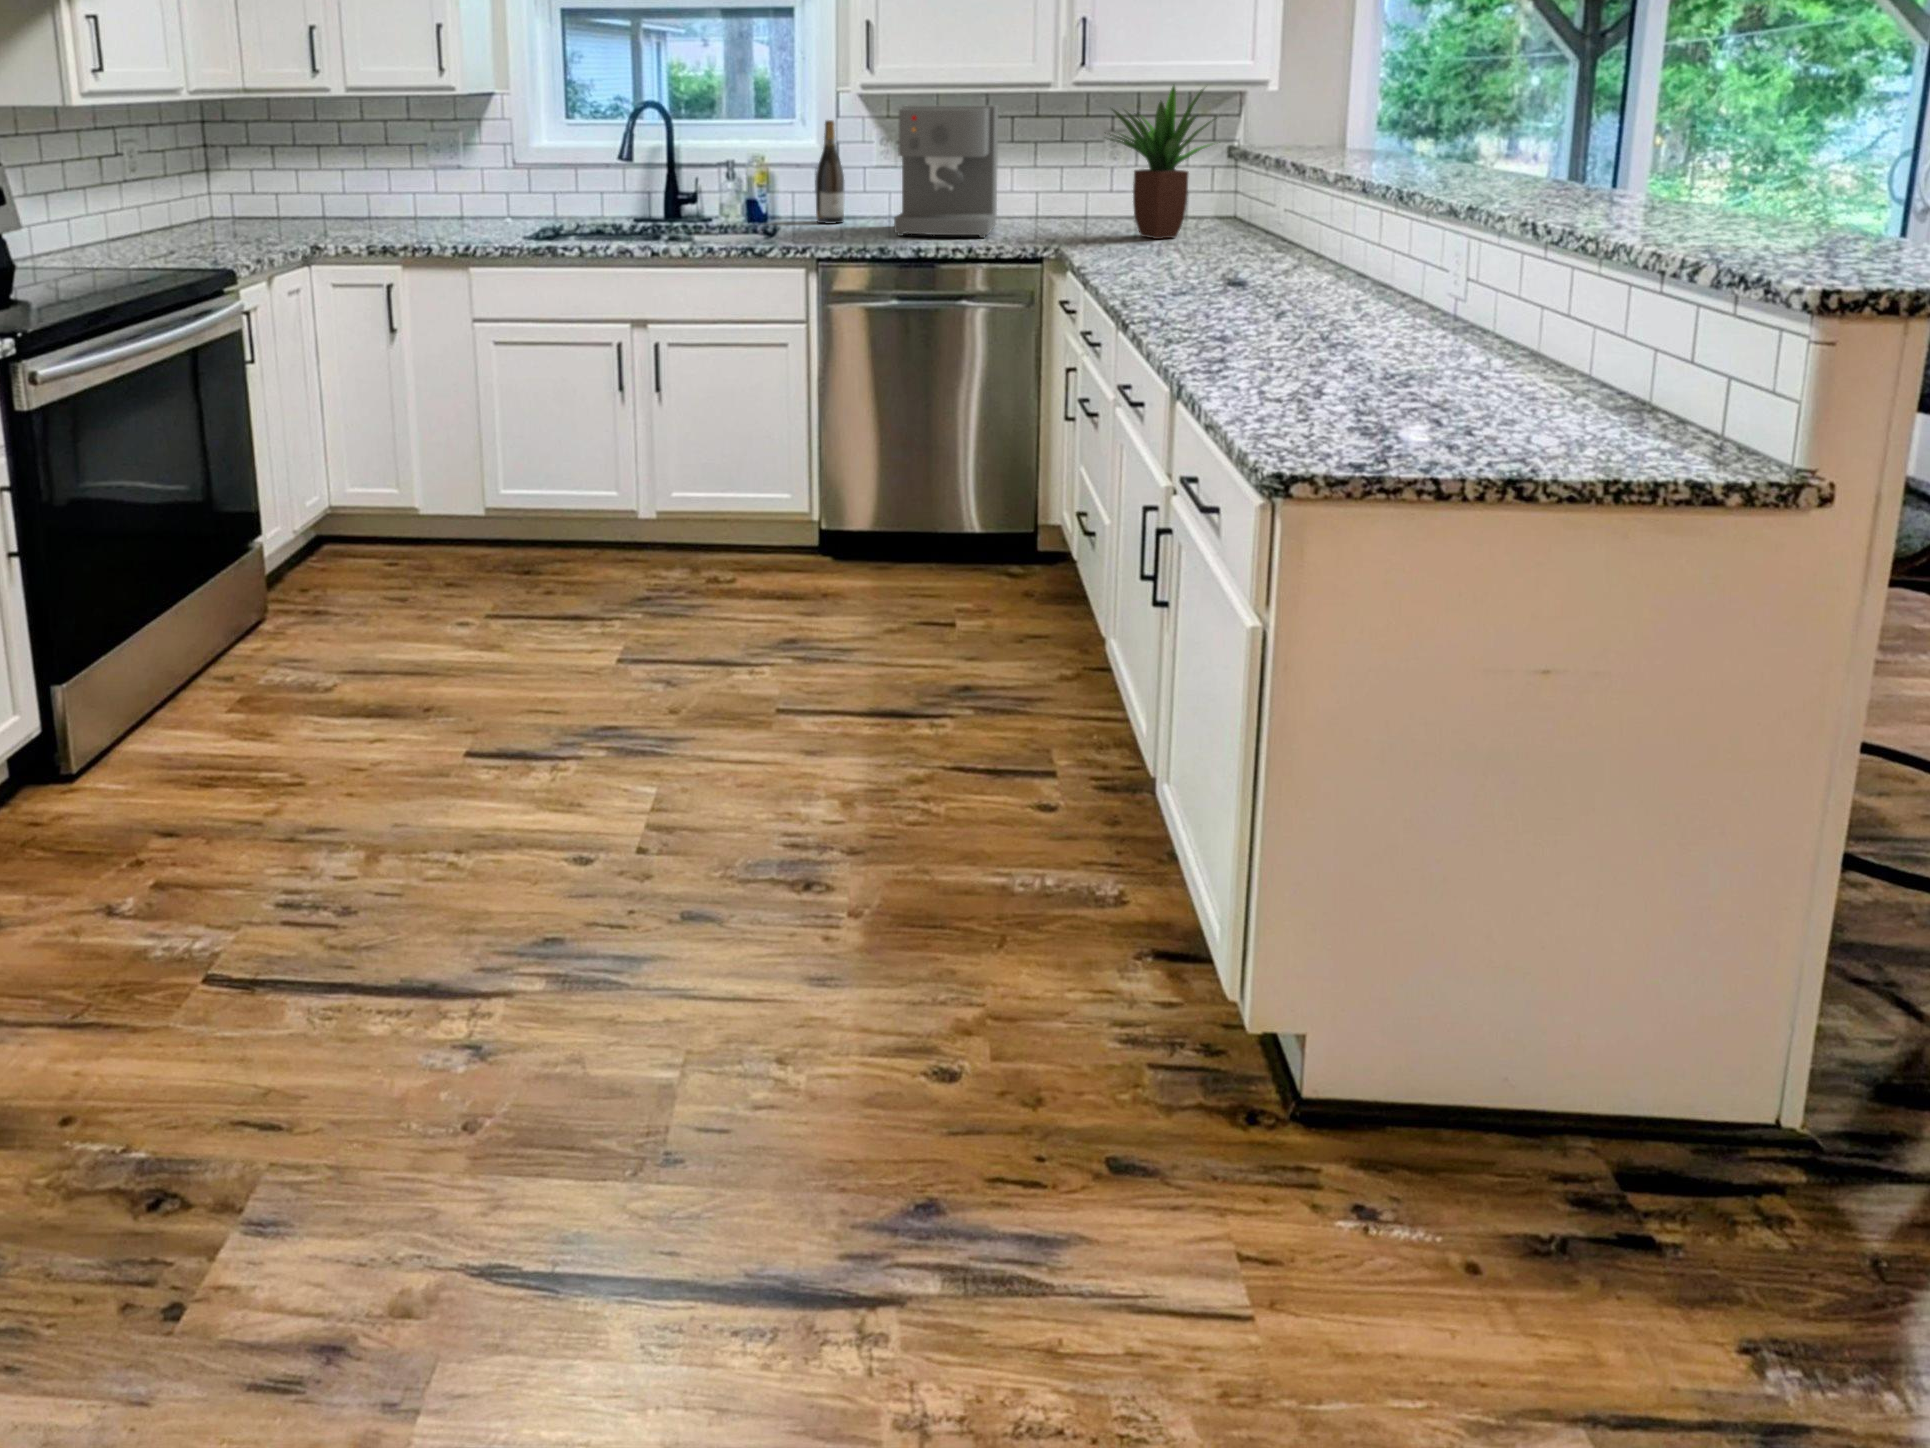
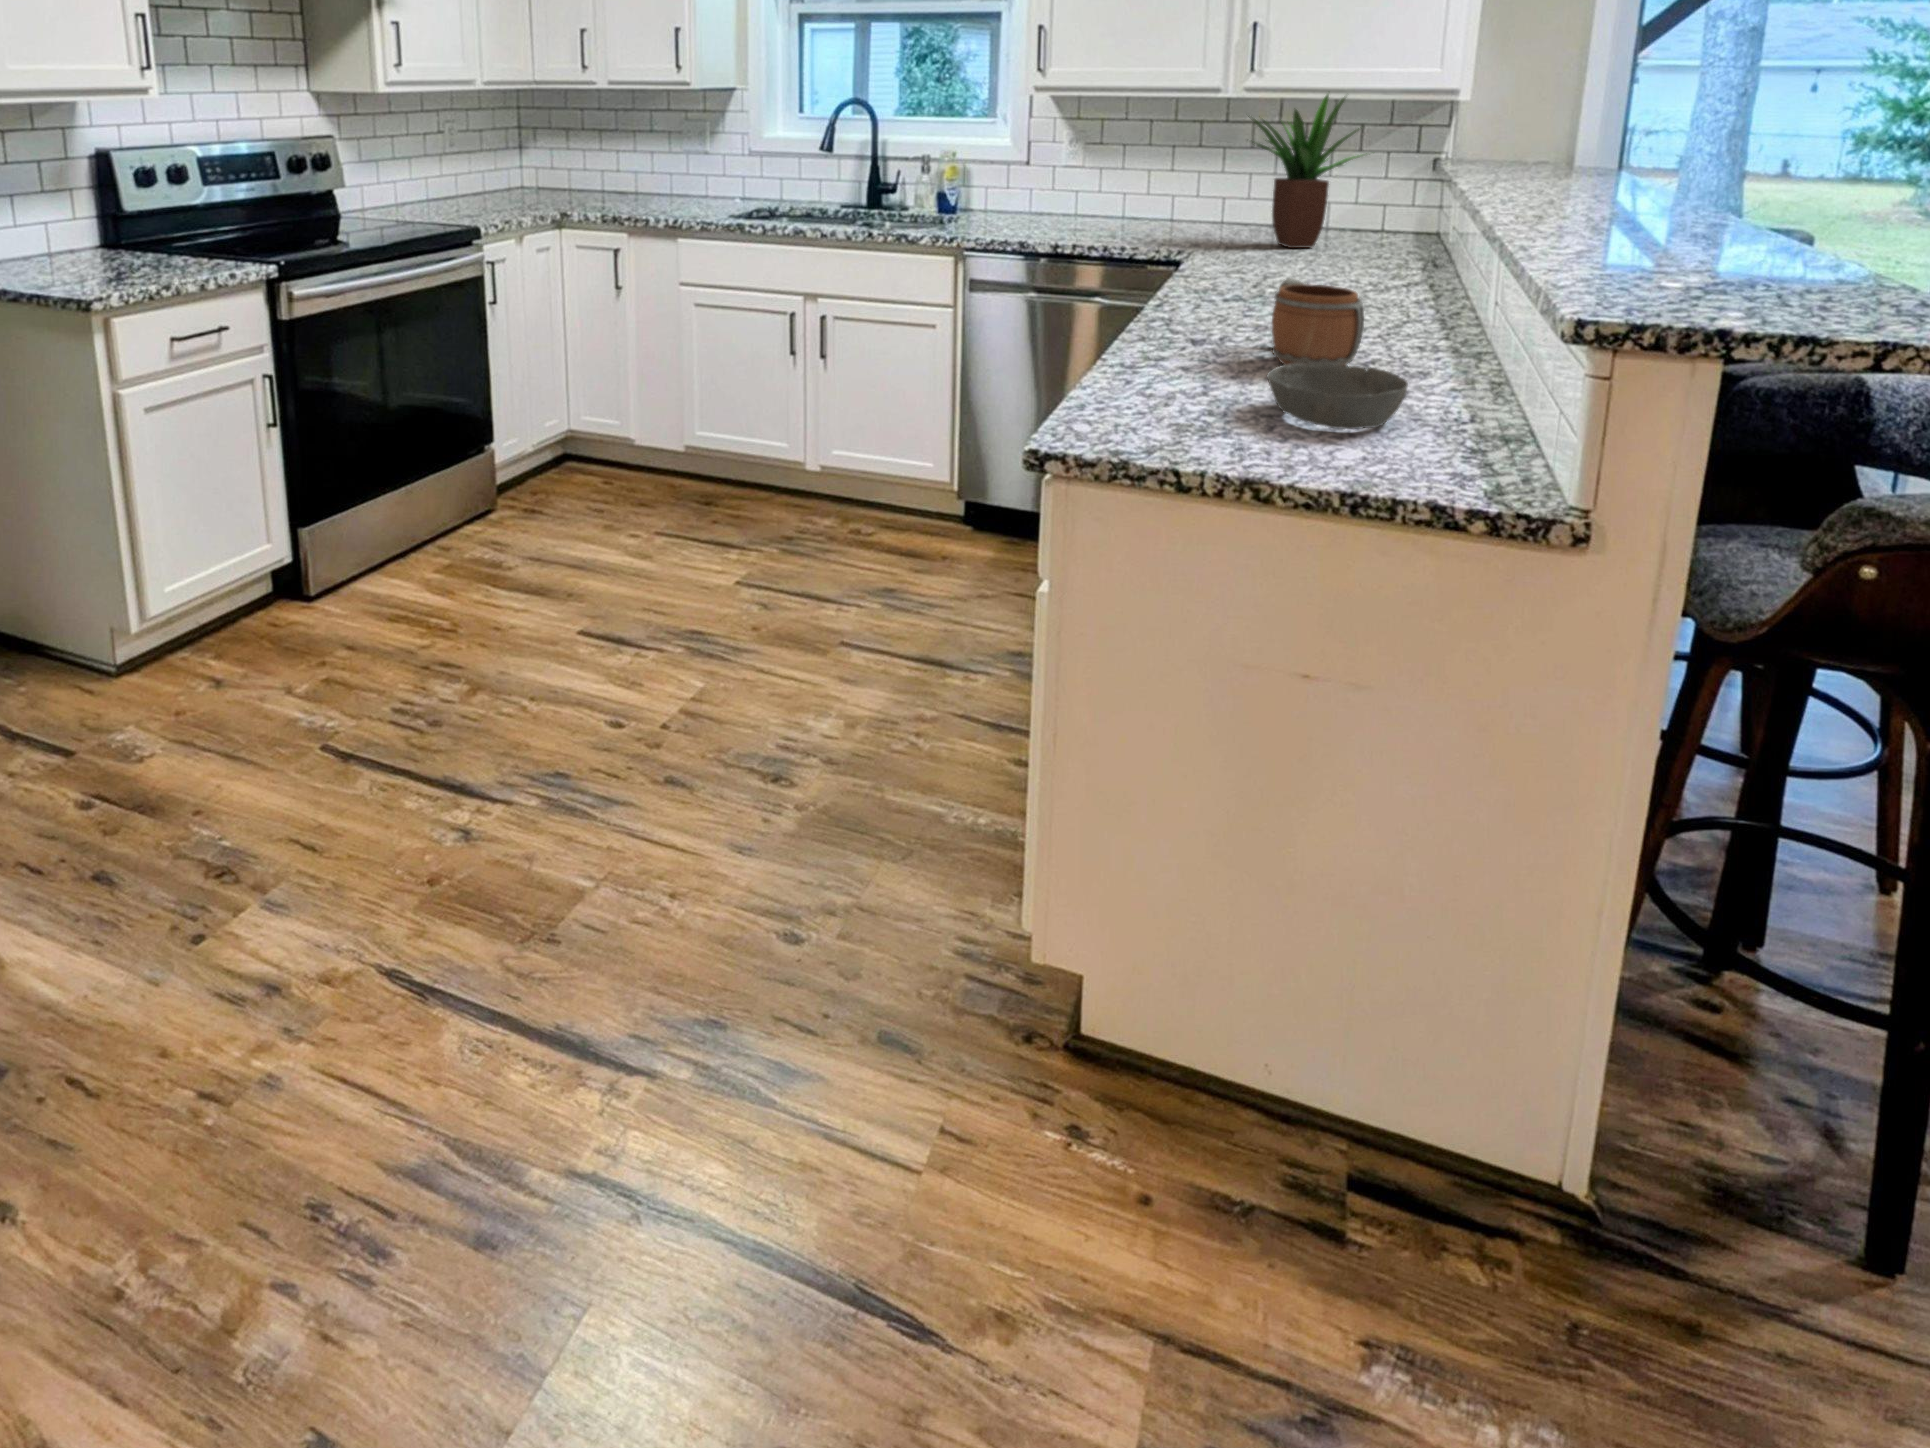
coffee maker: present [894,105,998,238] -> none [1038,109,1157,237]
wine bottle: present [816,120,844,224] -> none [990,121,1017,218]
mug: none [1309,269,1424,360] -> present [1272,278,1364,365]
bowl: none [1408,352,1556,416] -> present [1267,364,1408,429]

